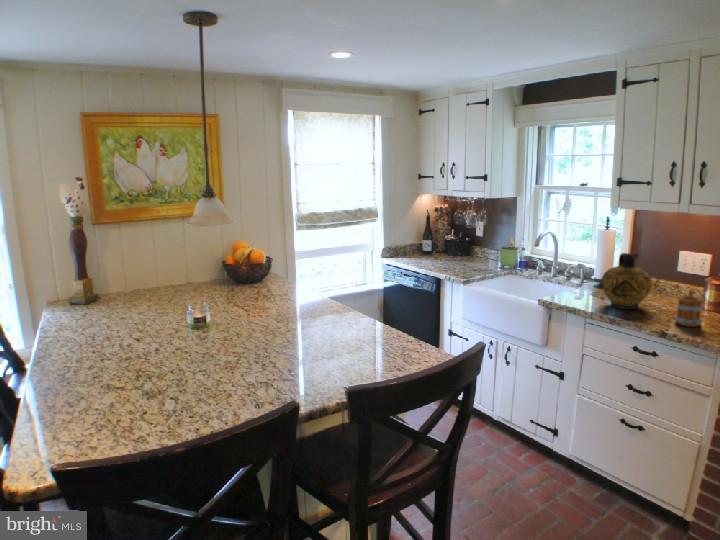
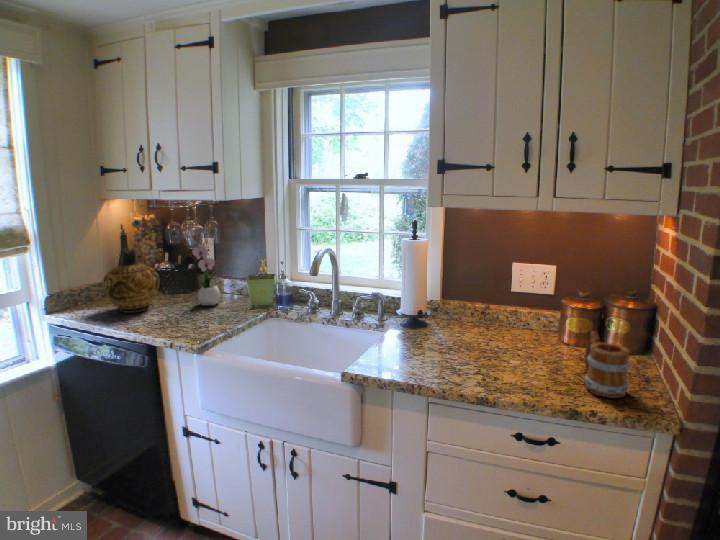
flower arrangement: none [467,219,484,265] -> present [192,235,221,305]
ceramic jug: present [602,253,652,309] -> present [103,249,160,313]

